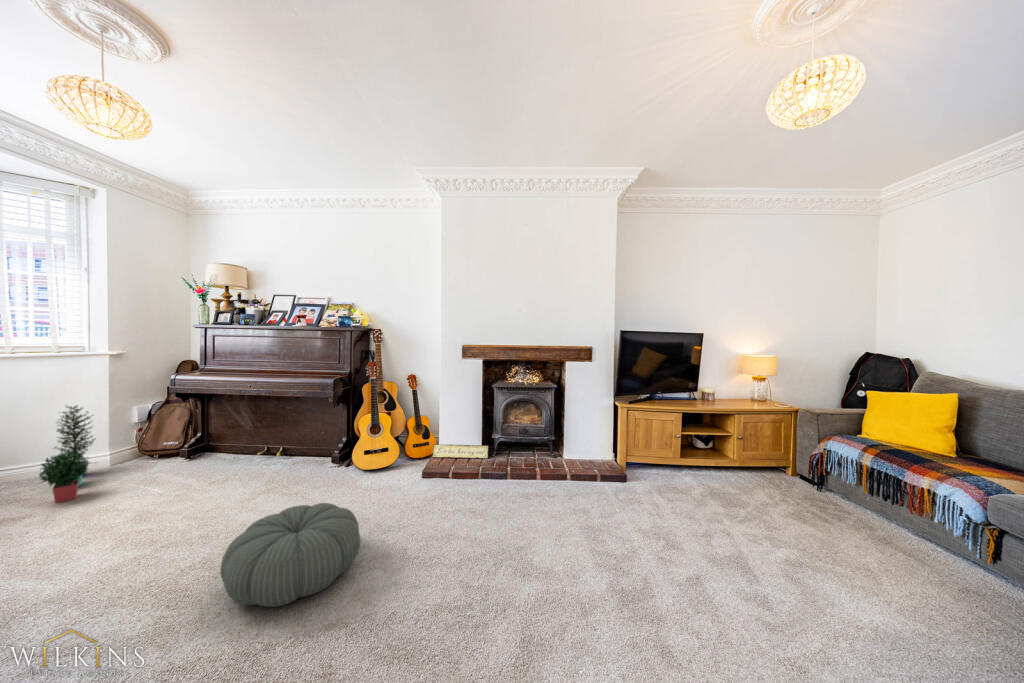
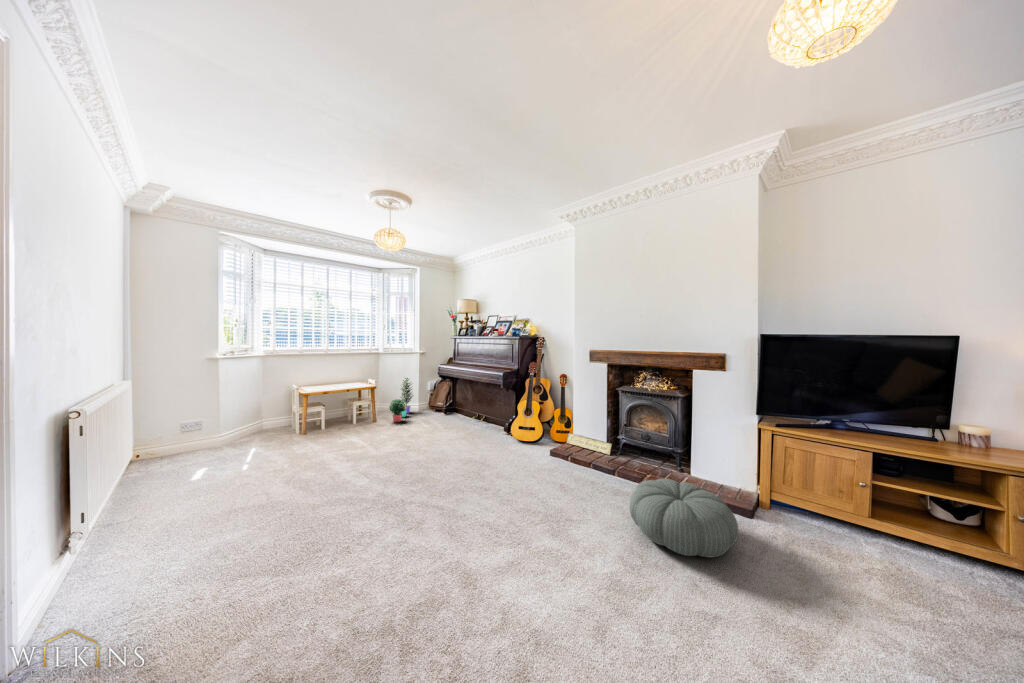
pouf: present [221,503,360,607] -> present [629,479,738,557]

